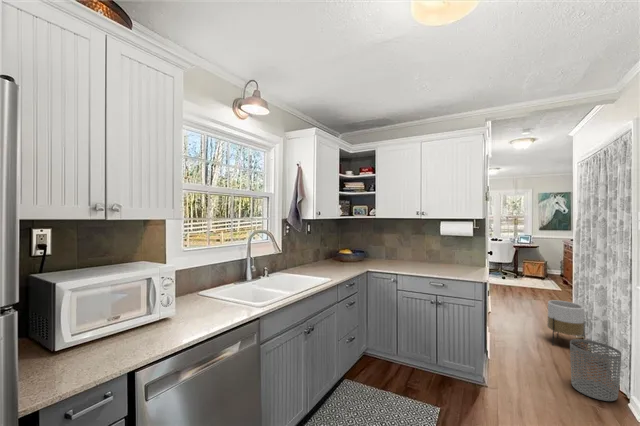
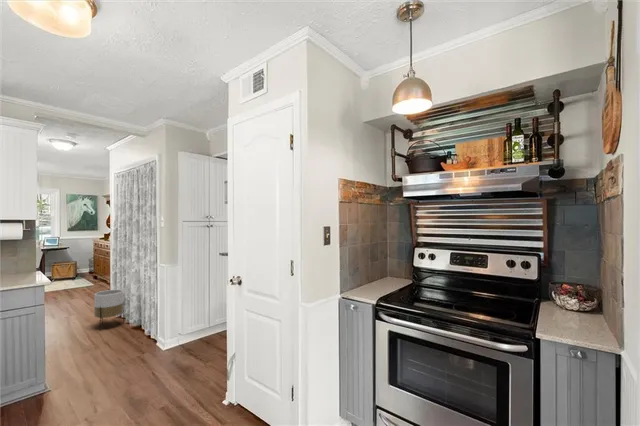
waste bin: present [570,339,621,401] -> none [120,311,153,353]

